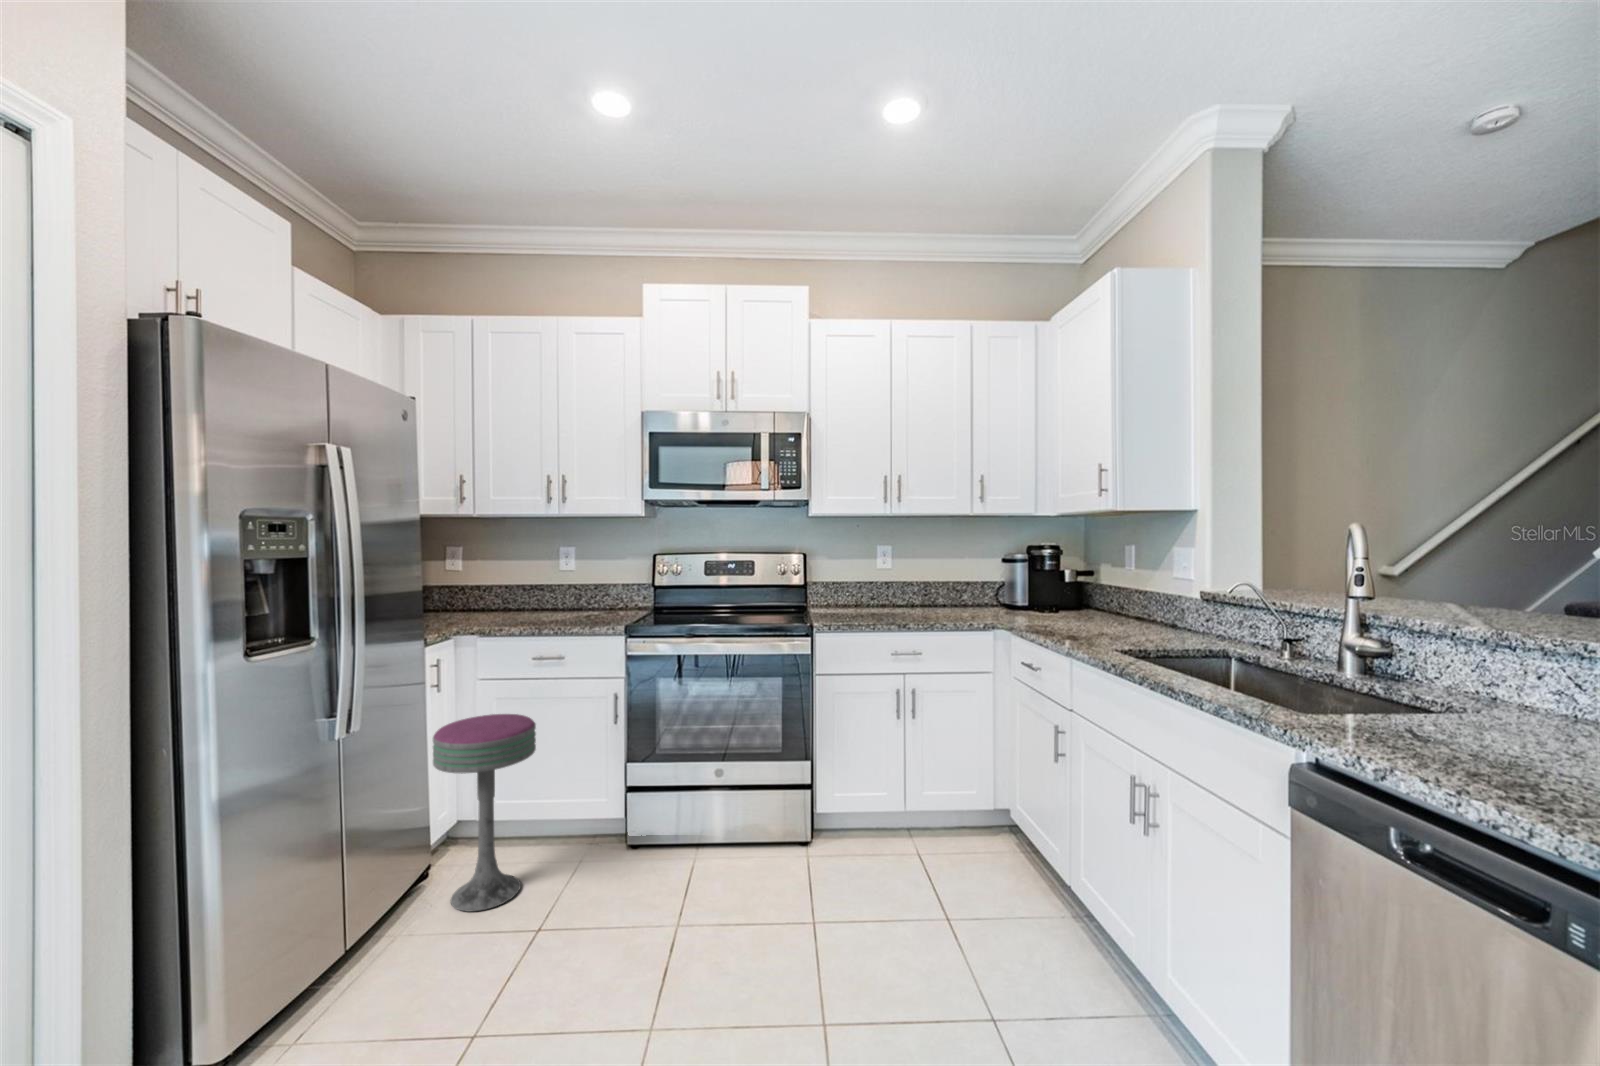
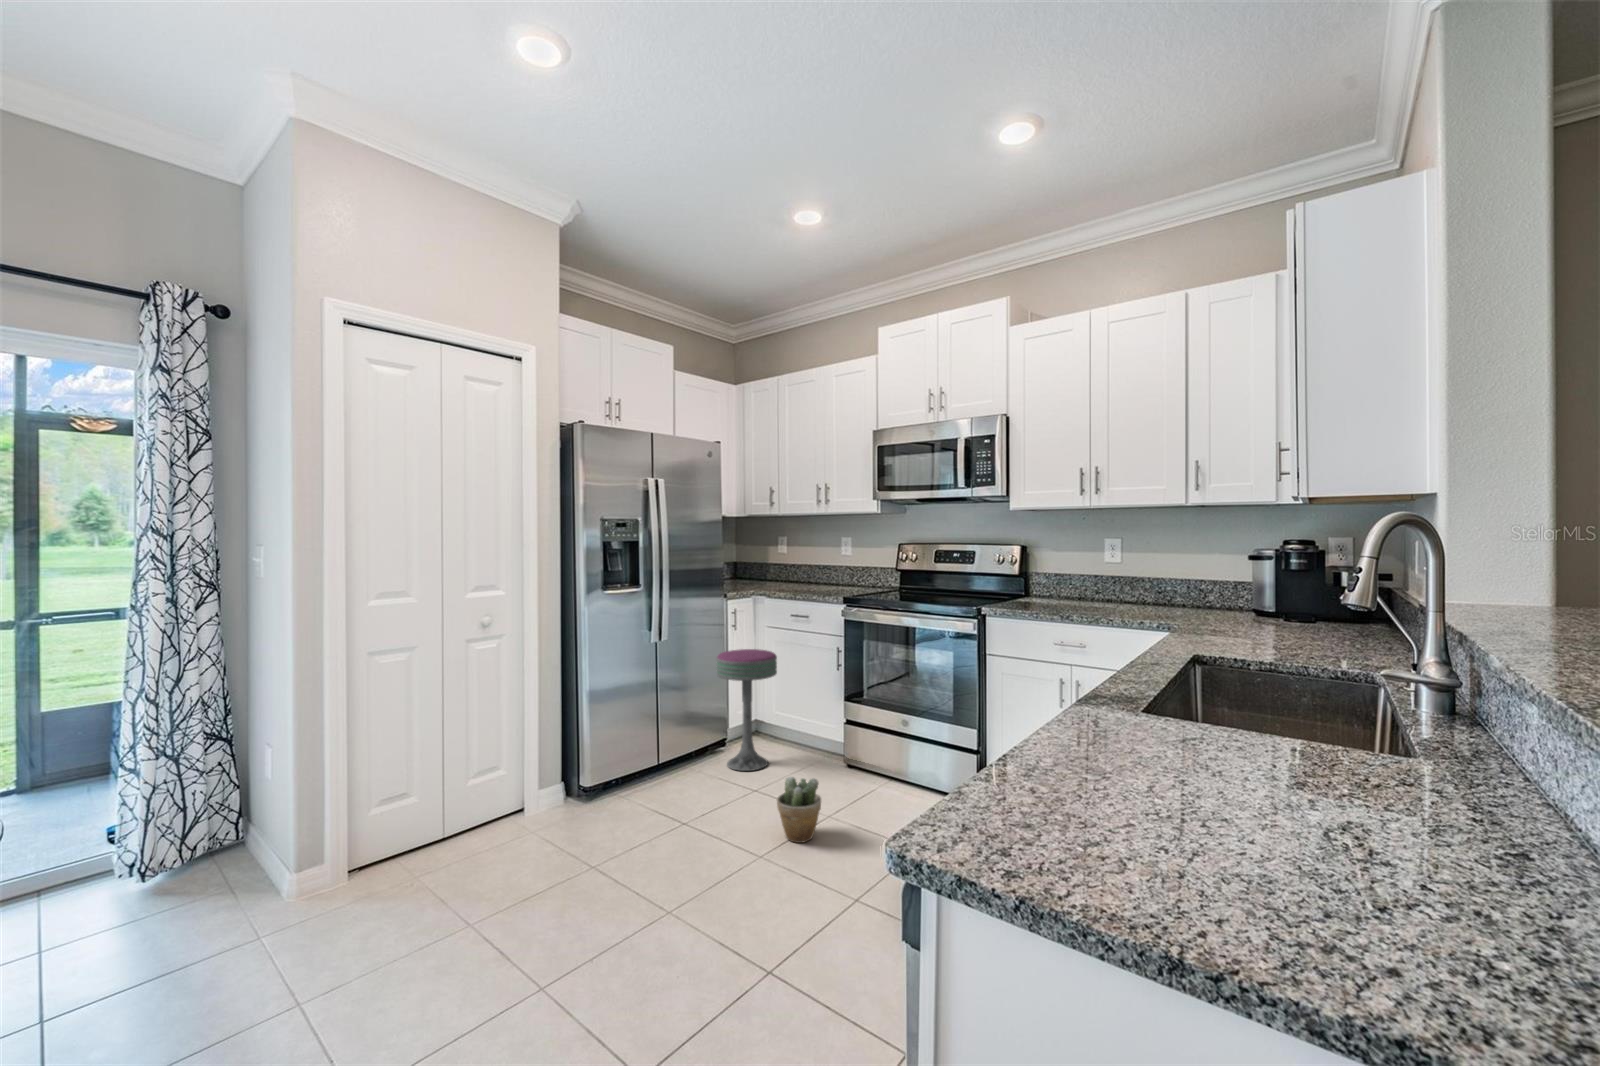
potted plant: none [643,890,710,997] -> present [777,777,821,843]

